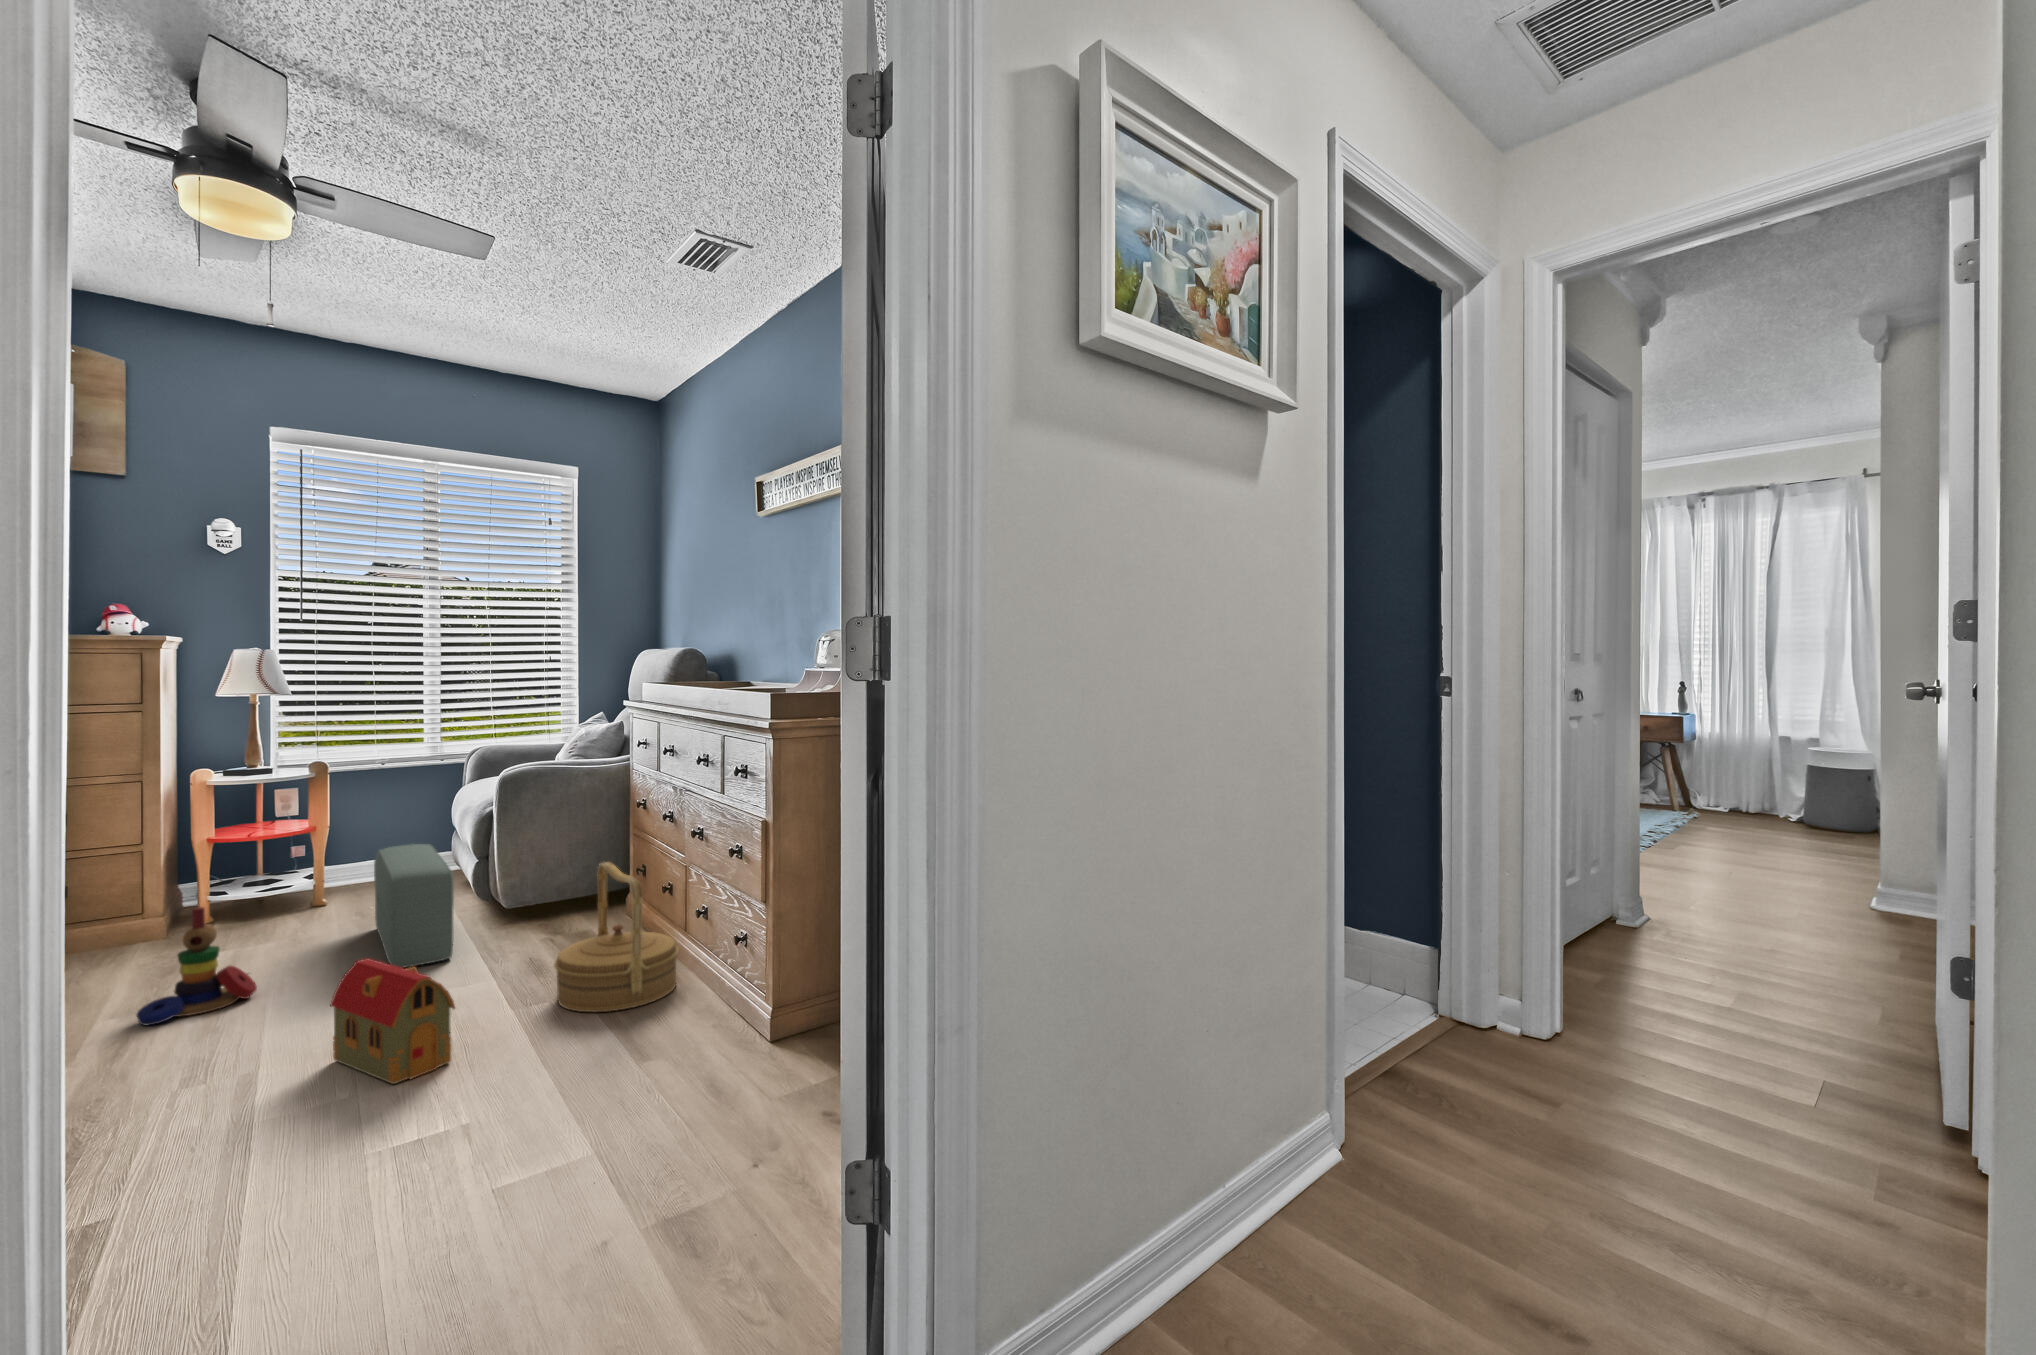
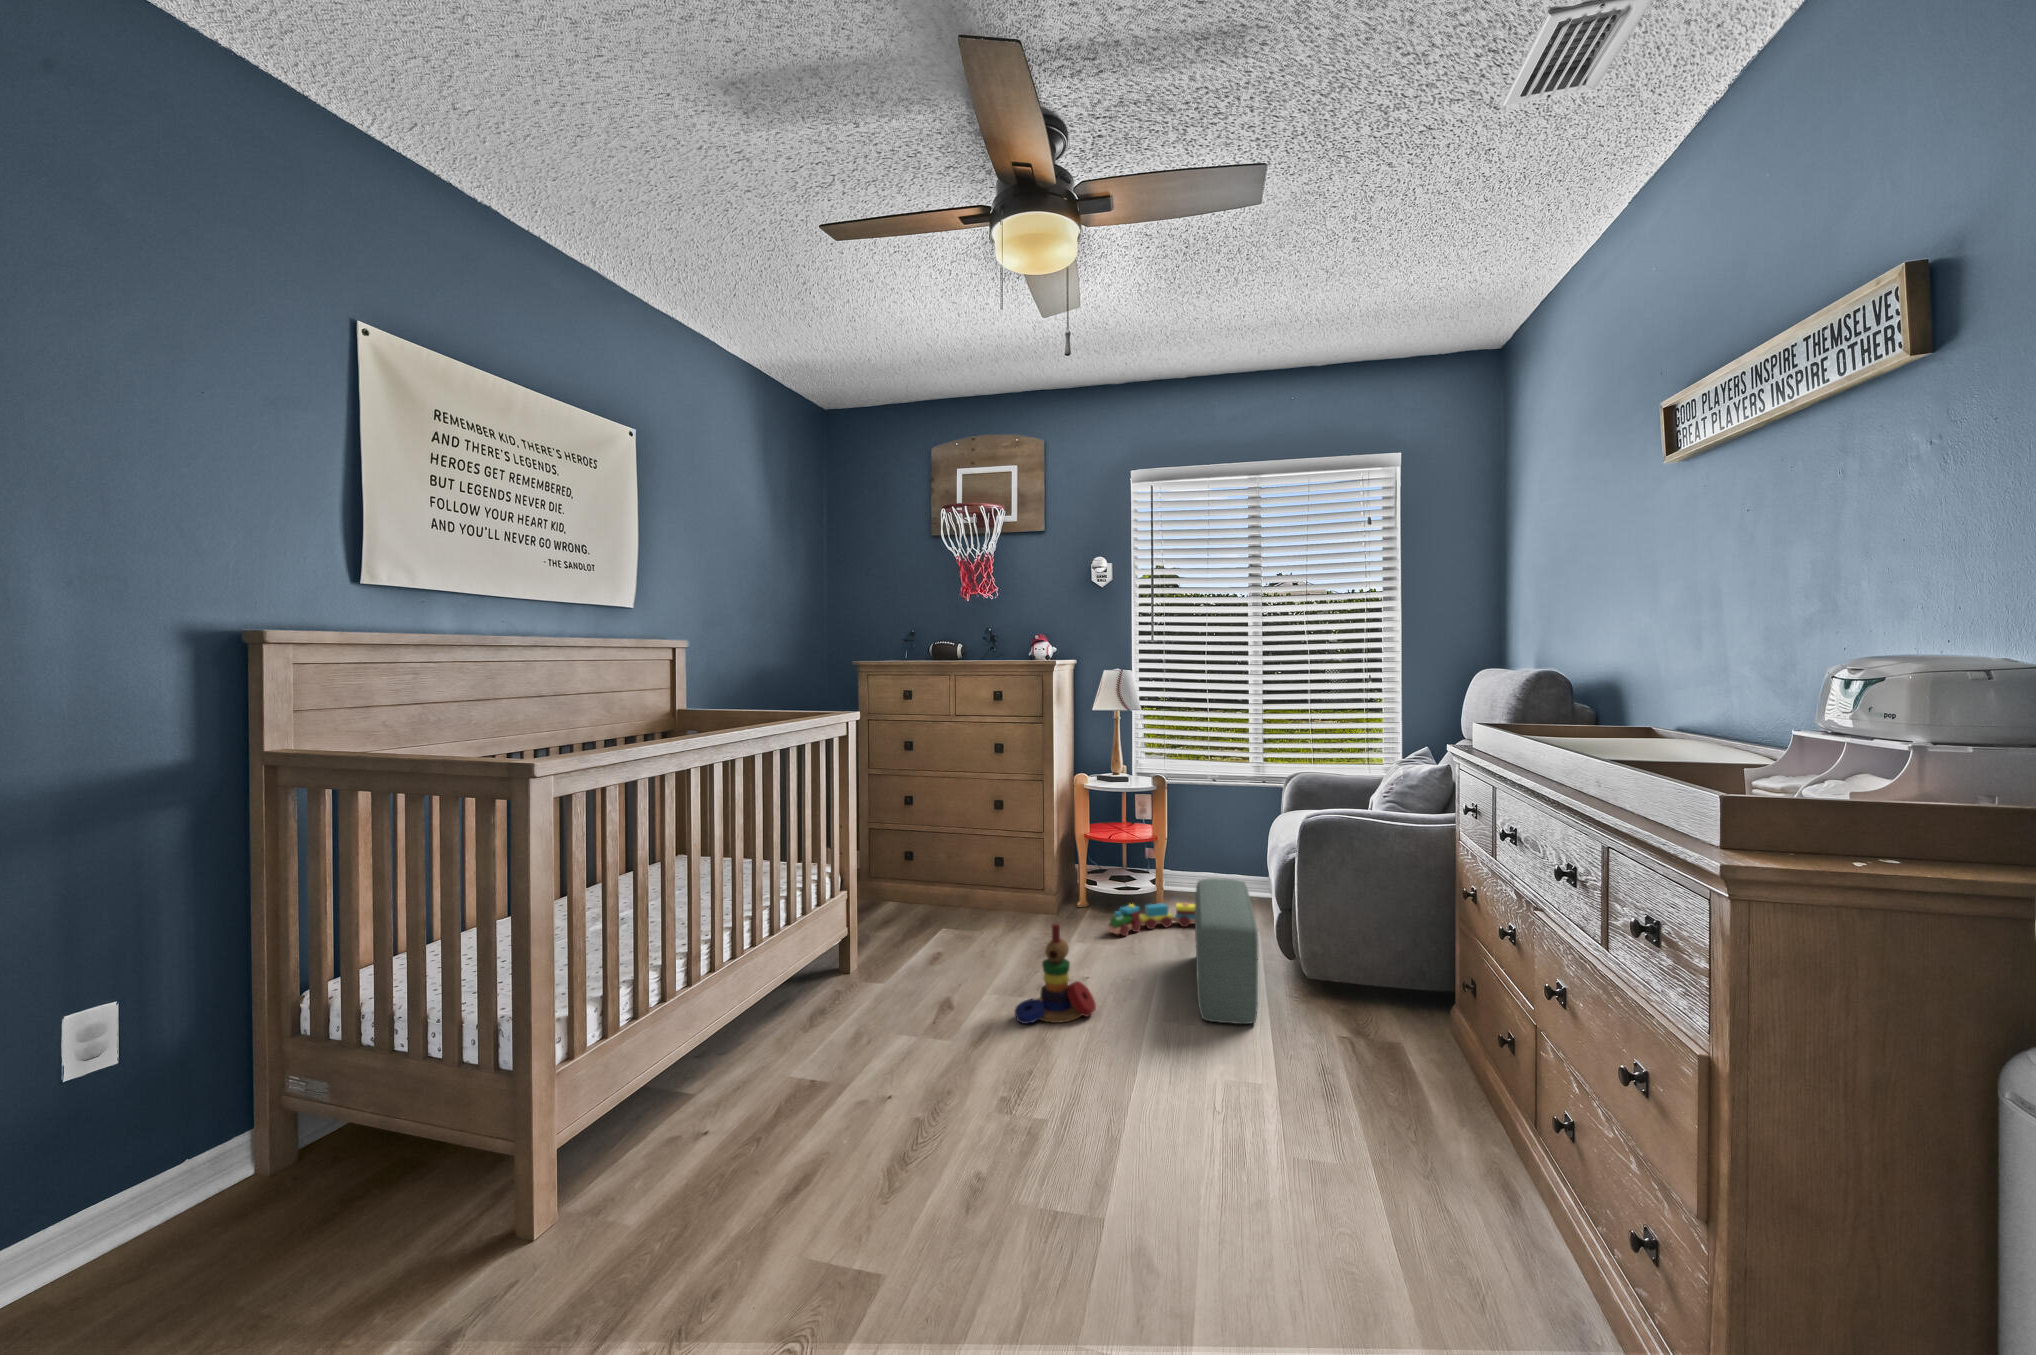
woven basket: present [554,862,679,1012] -> none [1354,974,1520,1199]
toy train: none [252,884,386,931] -> present [1108,903,1195,936]
toy house: present [330,958,455,1084] -> none [1130,1037,1239,1206]

